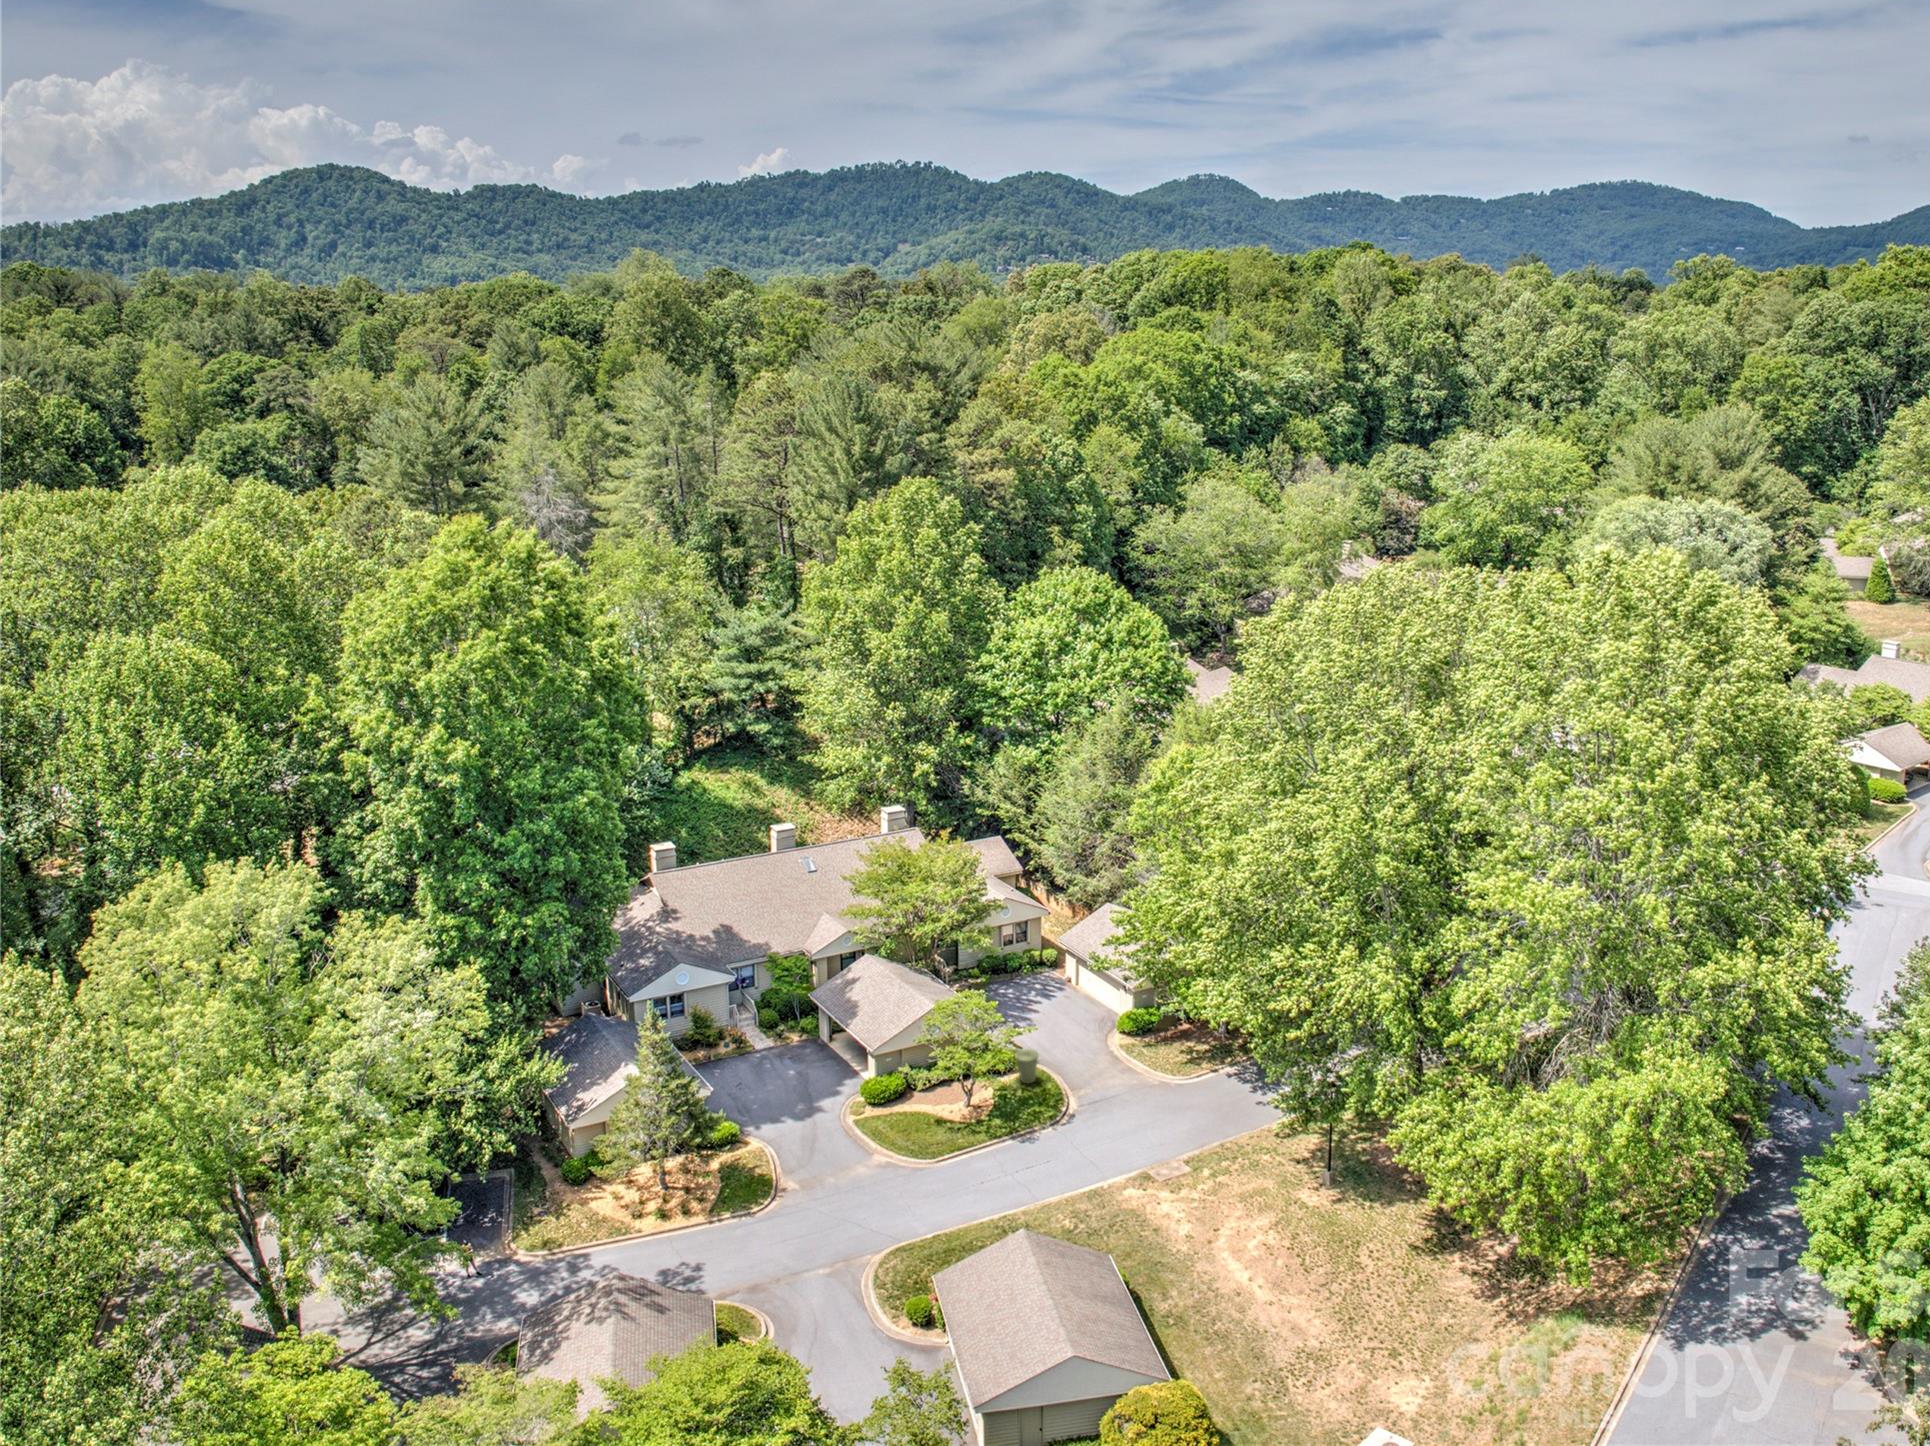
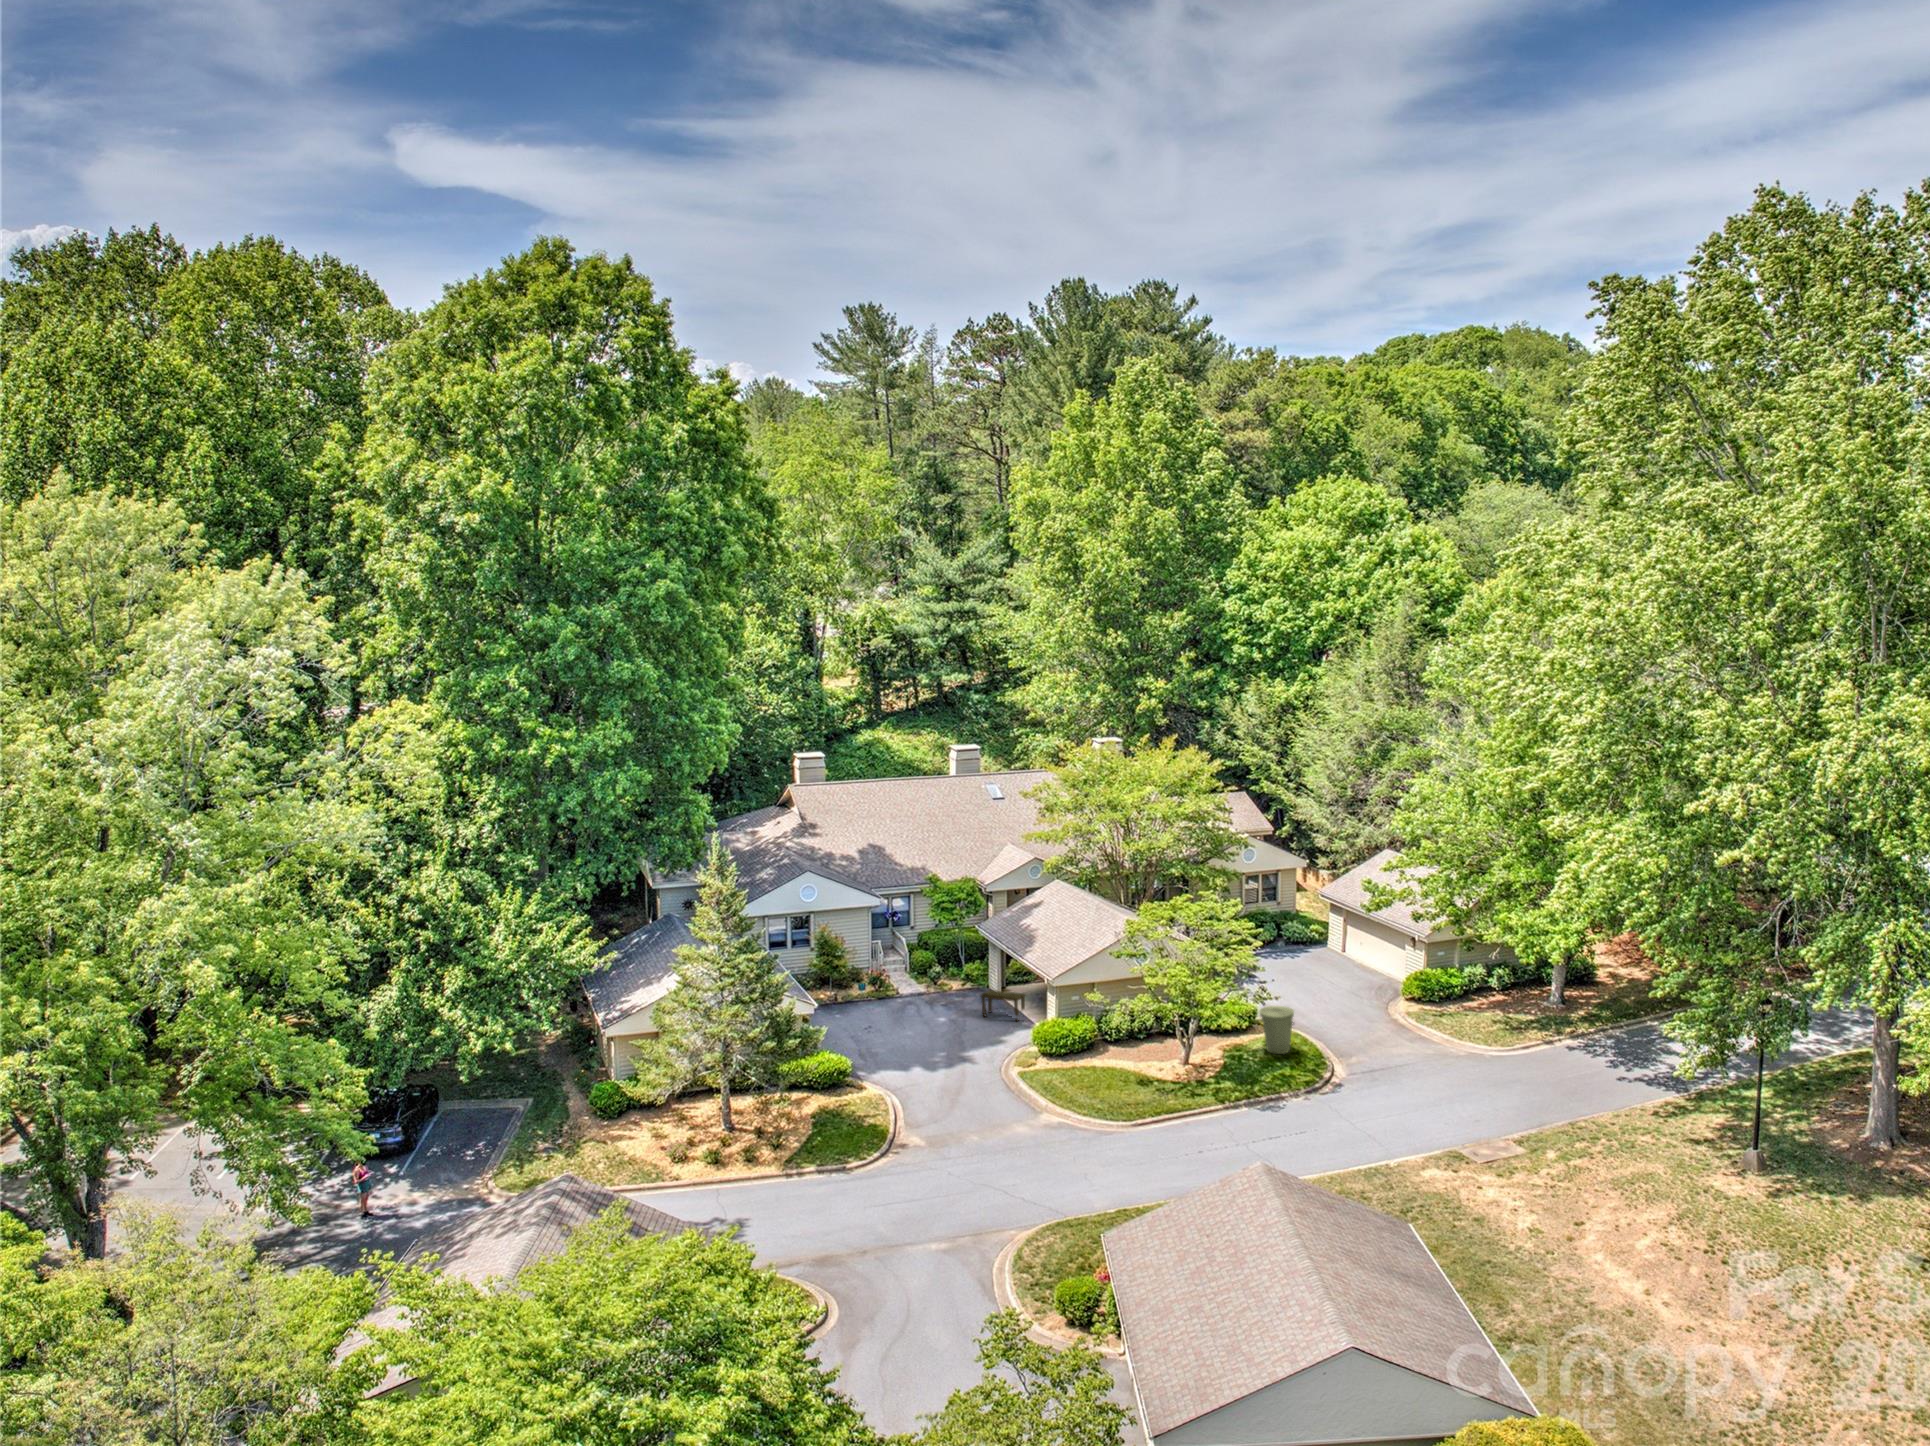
bench: present [1154,1015,1177,1044] -> present [981,990,1025,1021]

